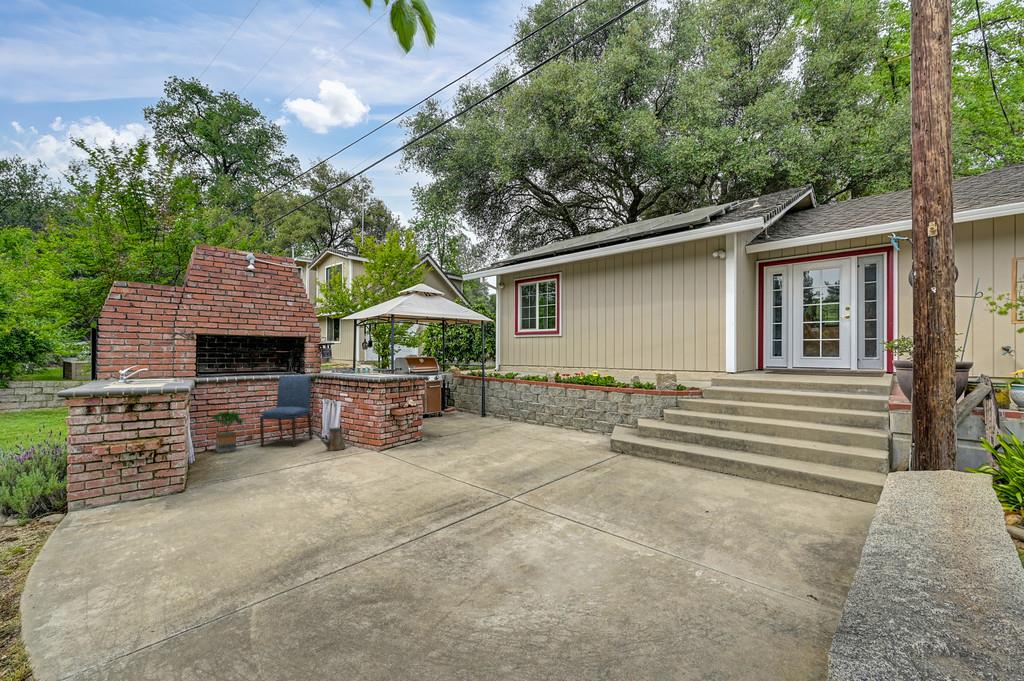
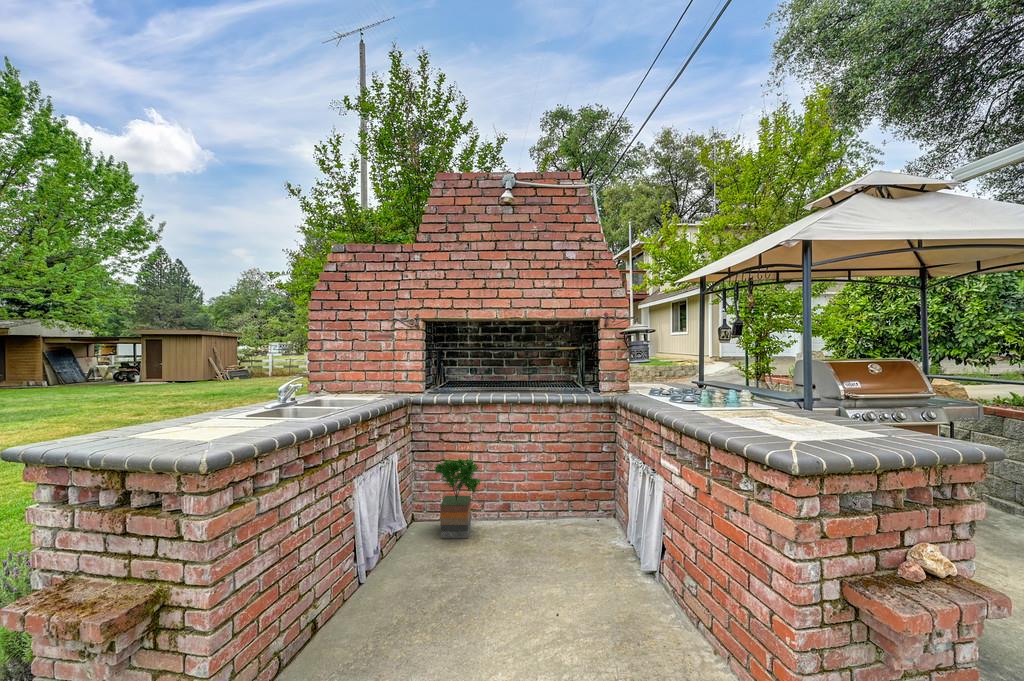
dining chair: present [260,376,312,446] -> none [508,396,609,559]
watering can: present [311,428,349,451] -> none [579,552,679,624]

